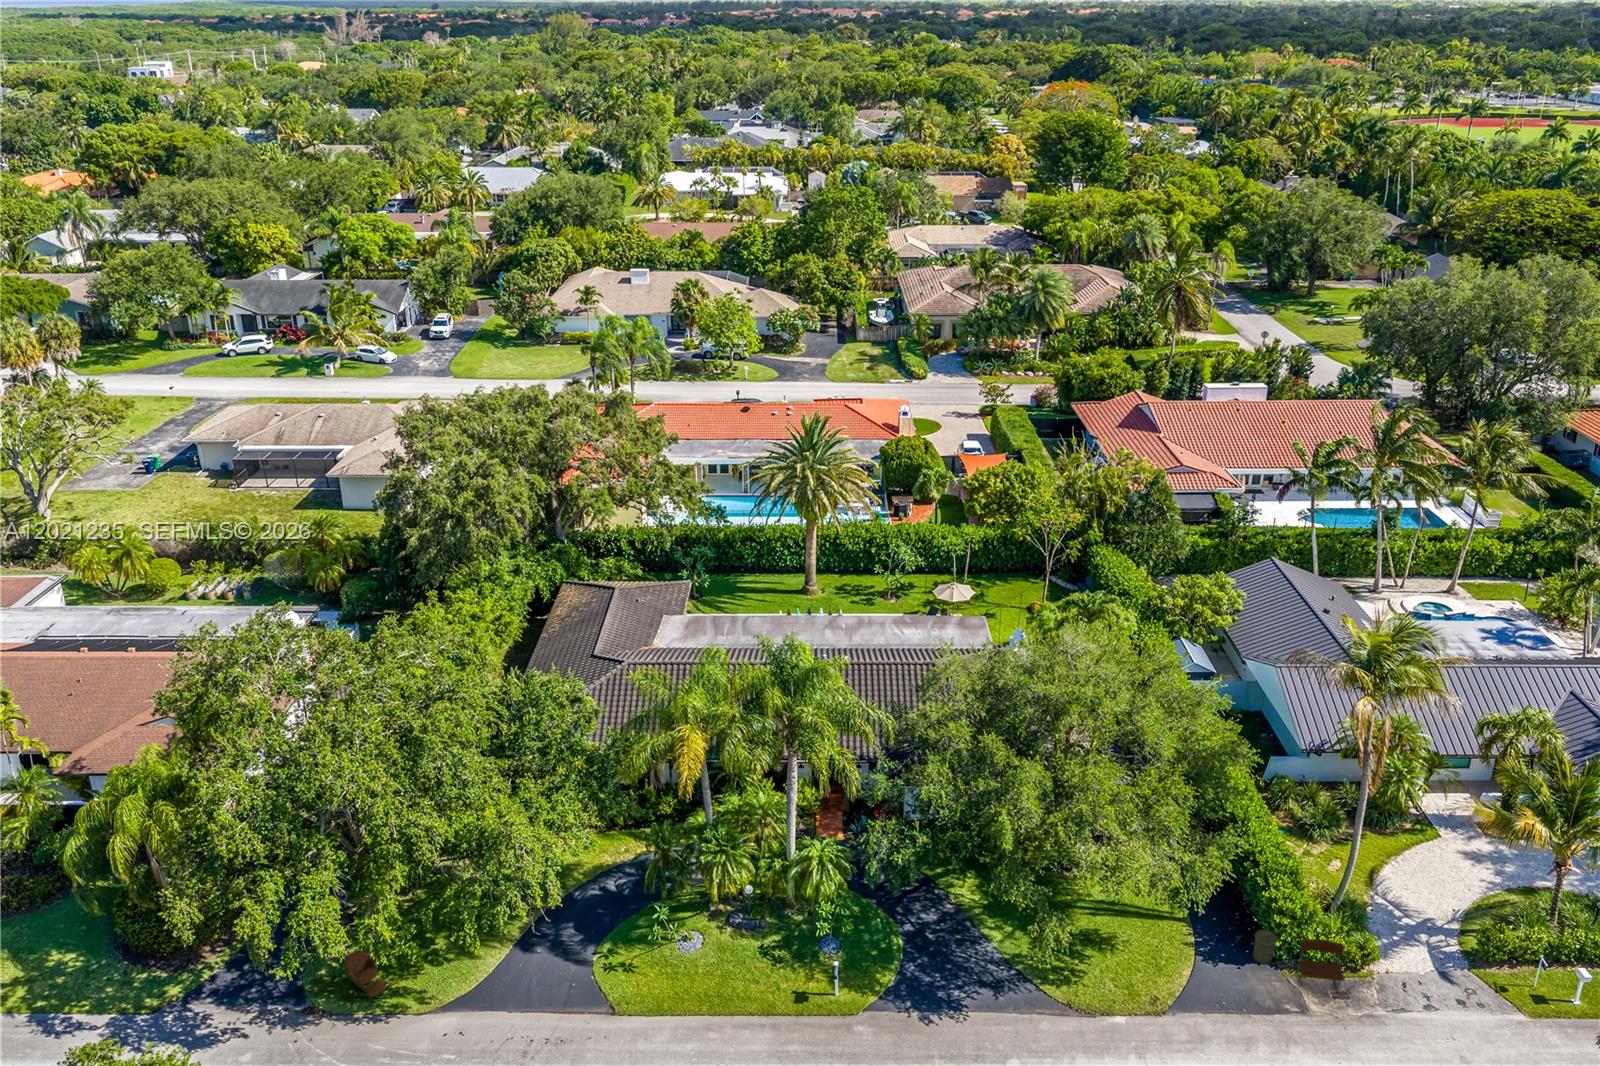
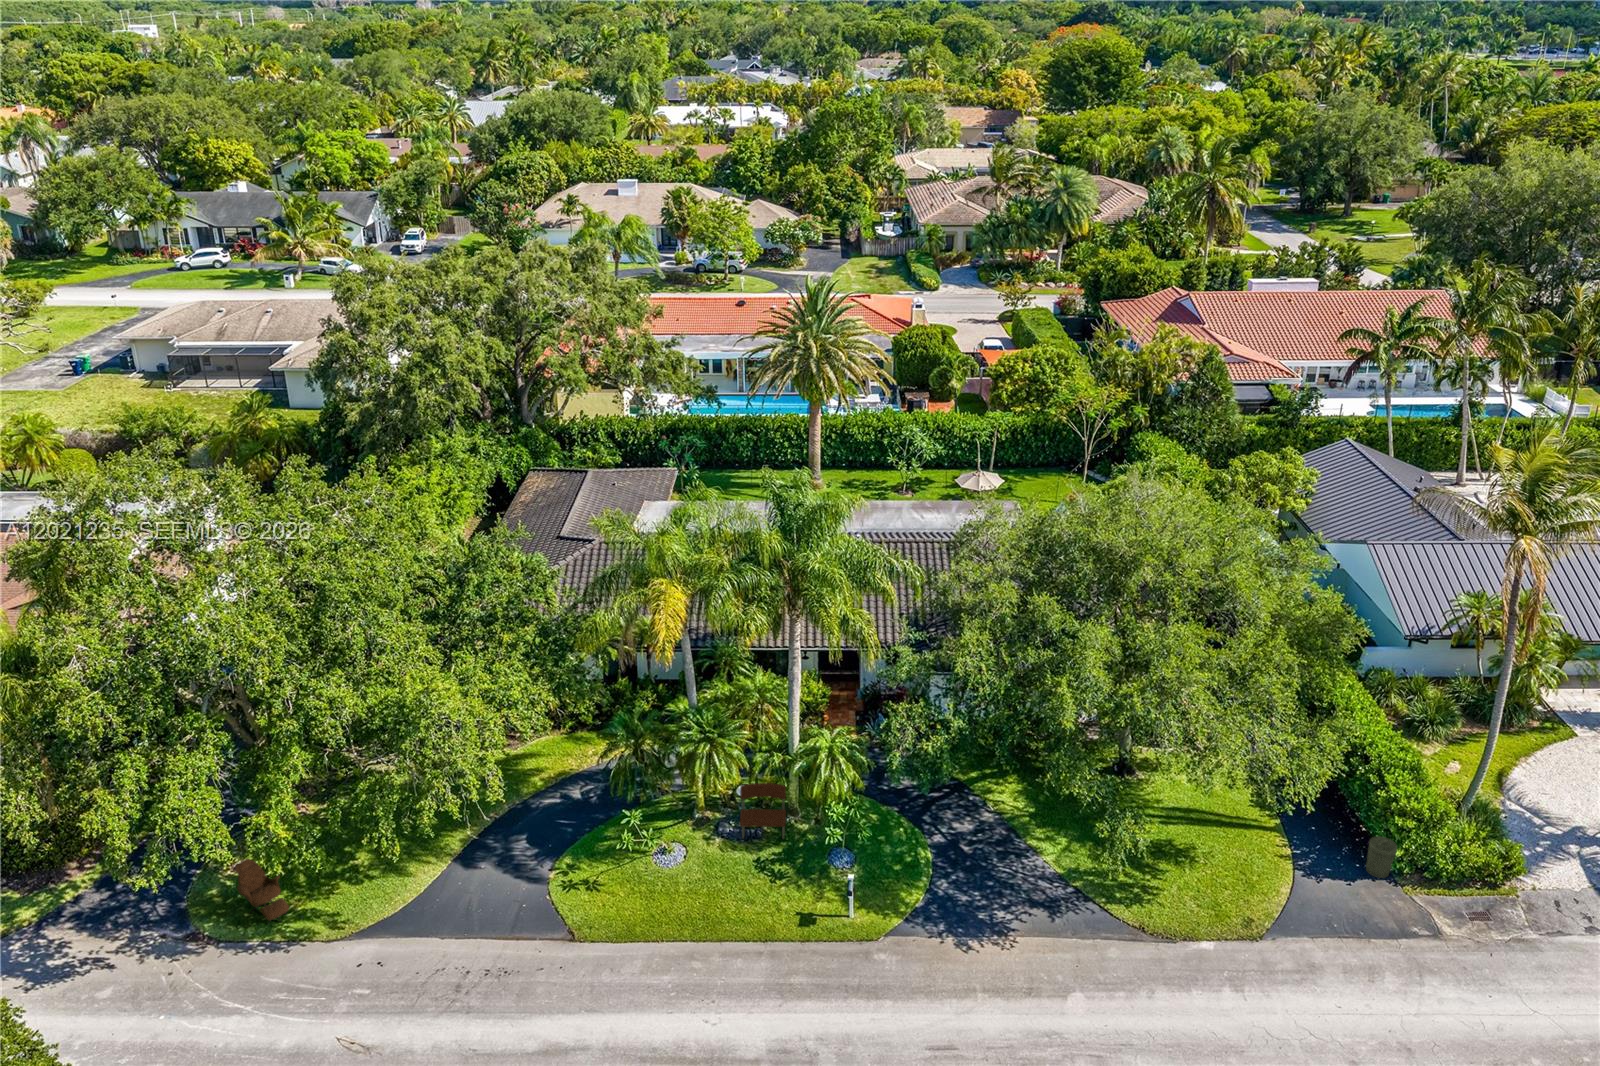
bench: present [1297,939,1345,990] -> present [739,783,786,838]

